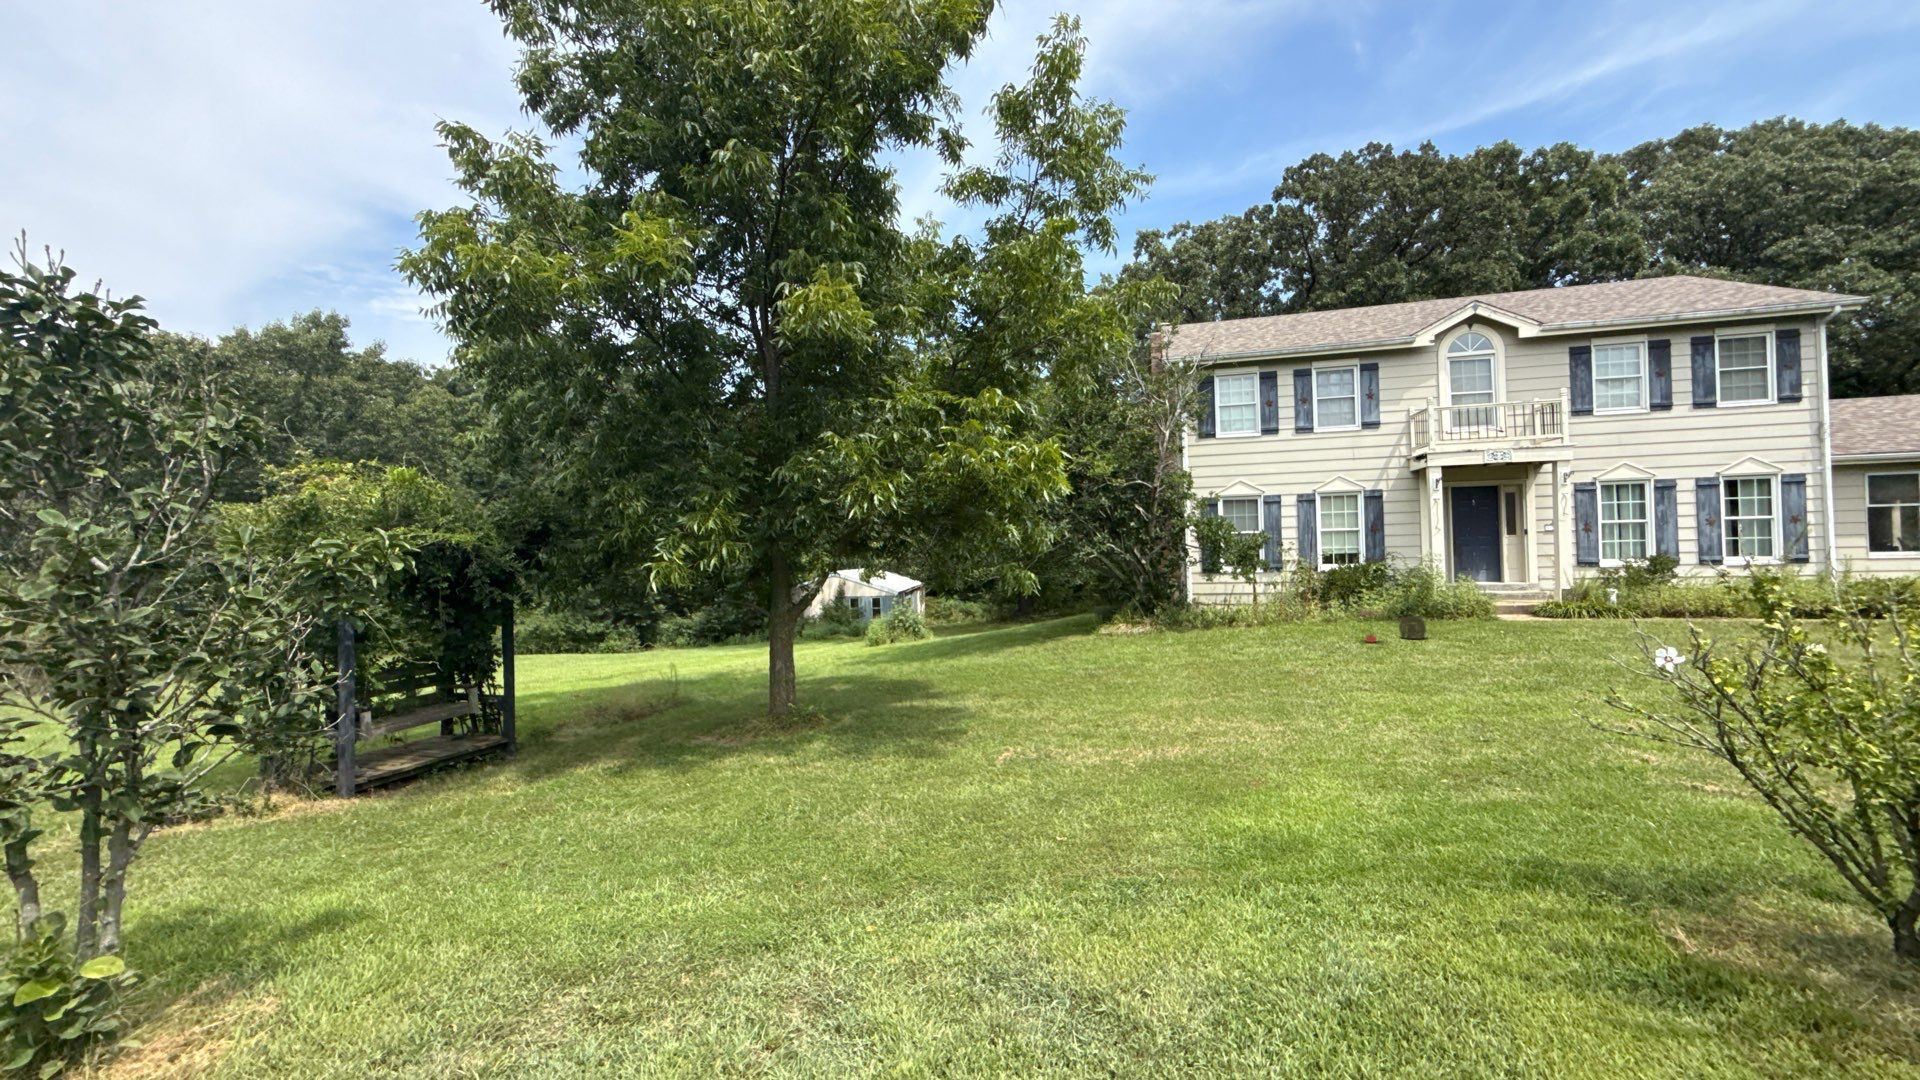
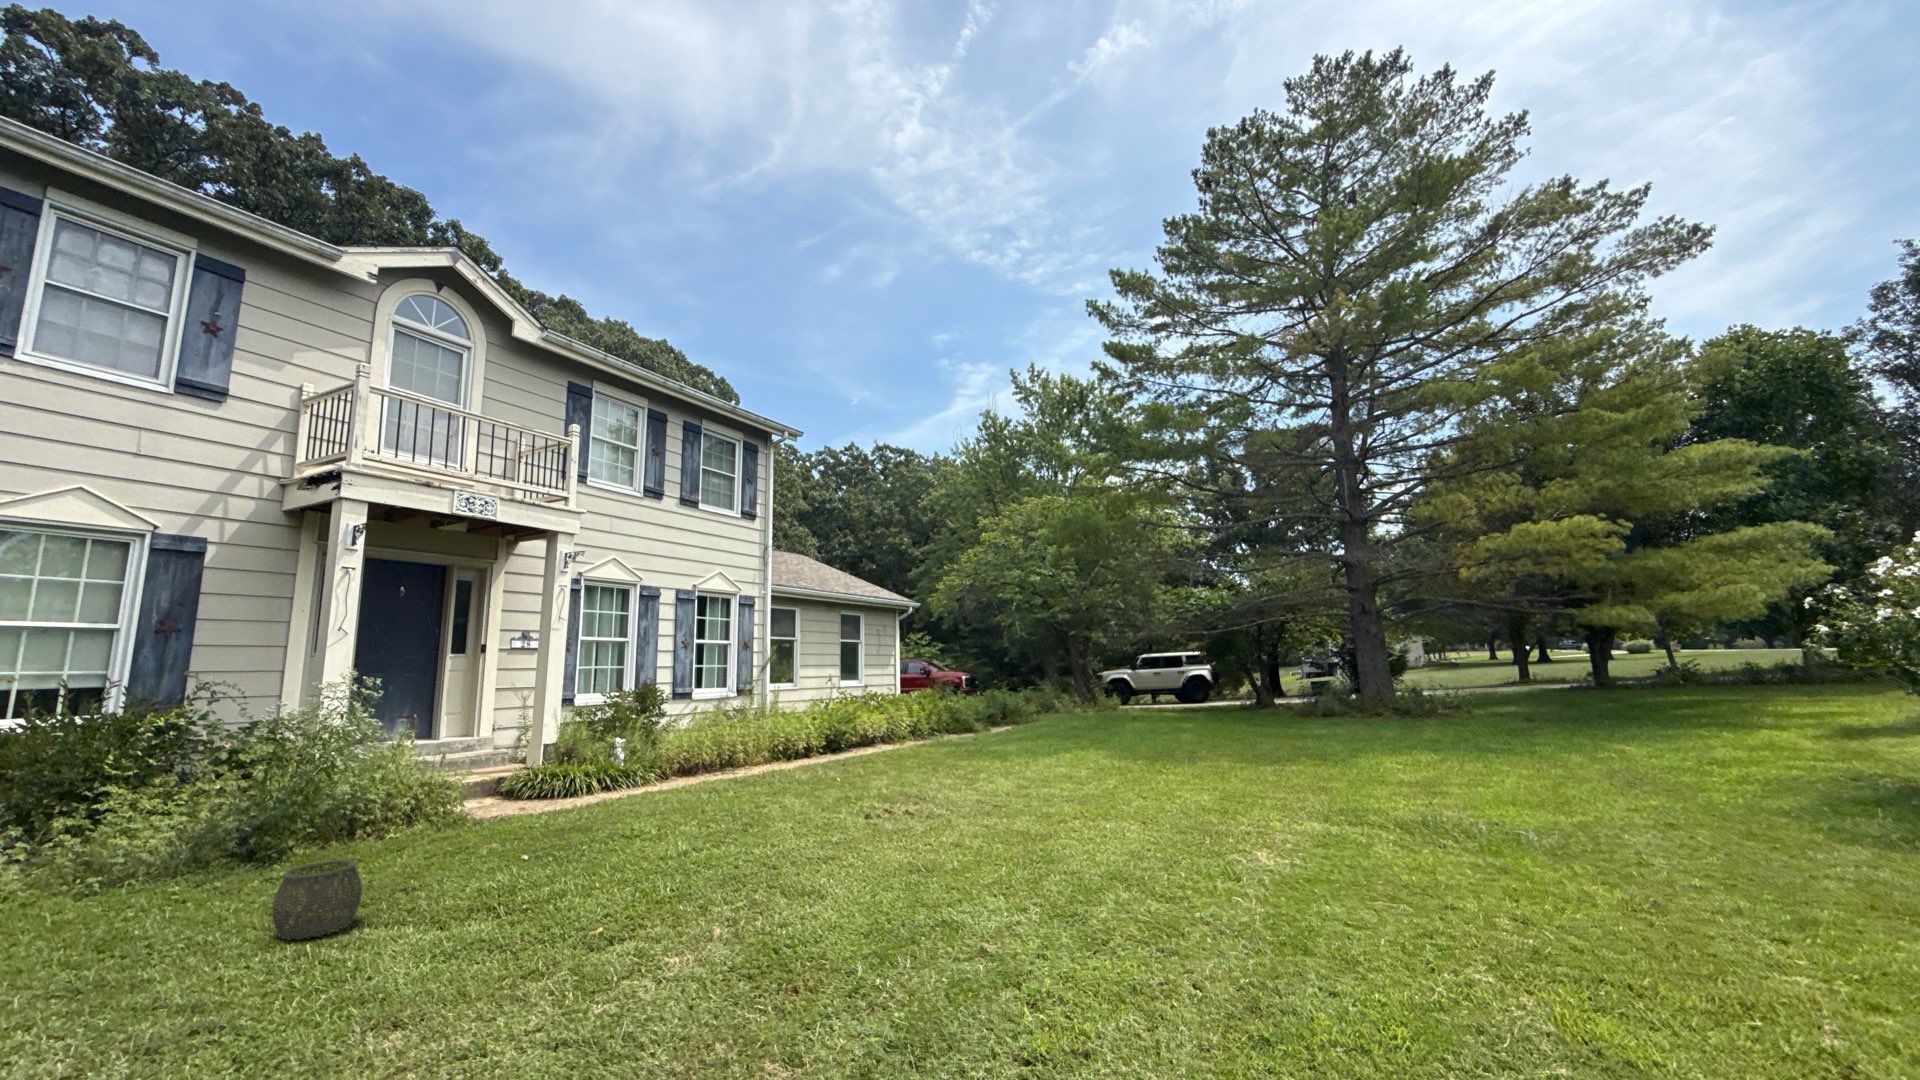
potted plant: present [1359,611,1379,642] -> none [123,872,231,1000]

